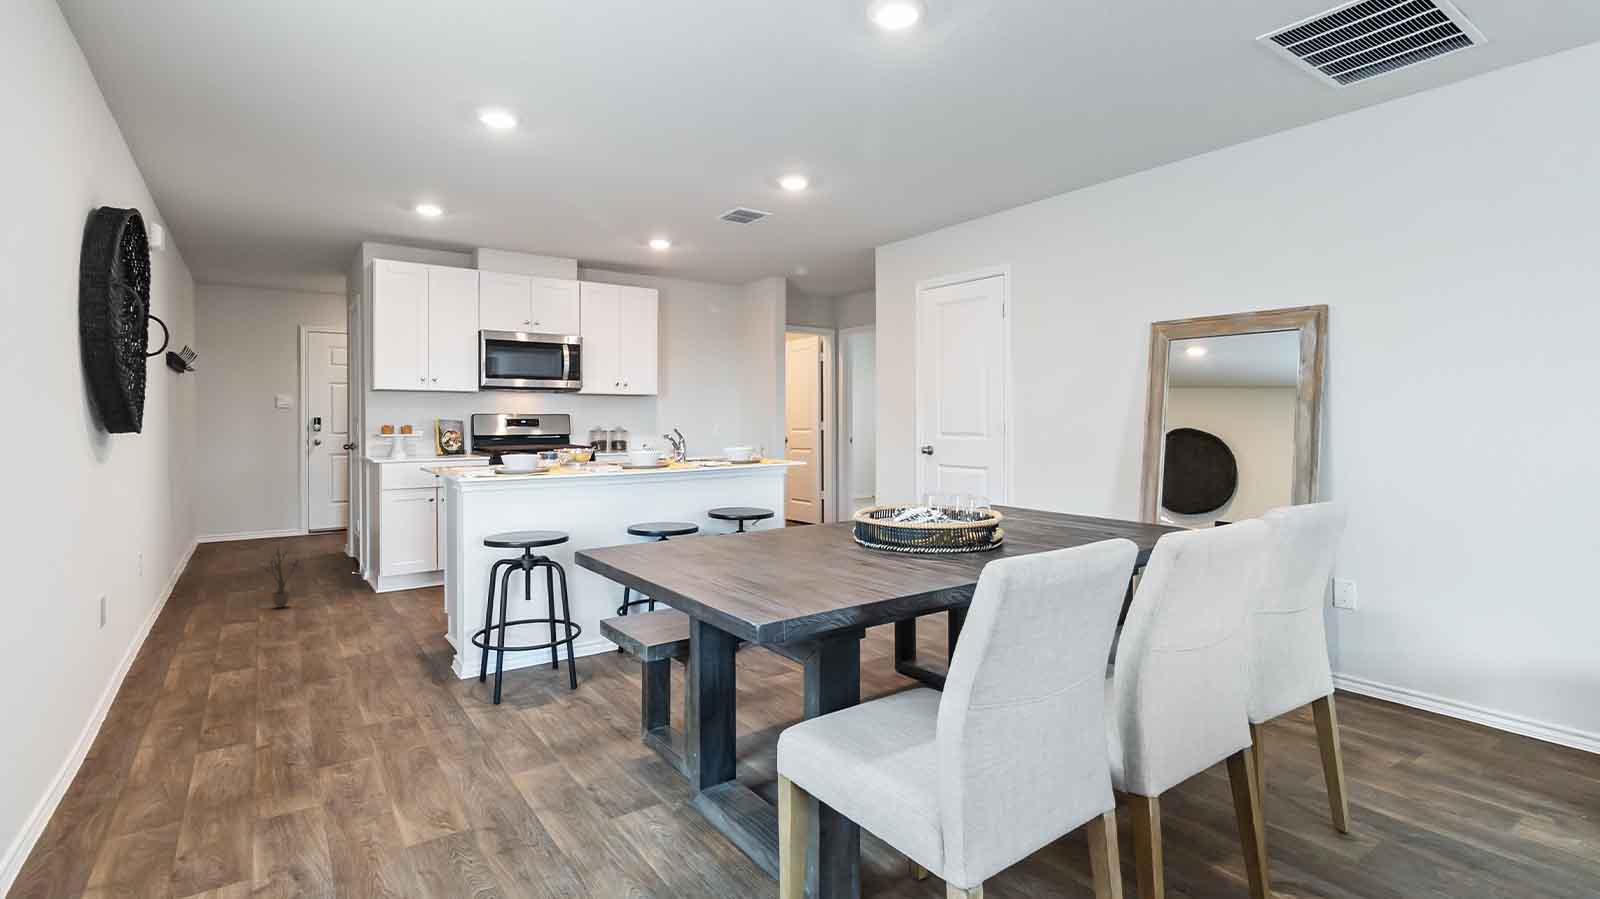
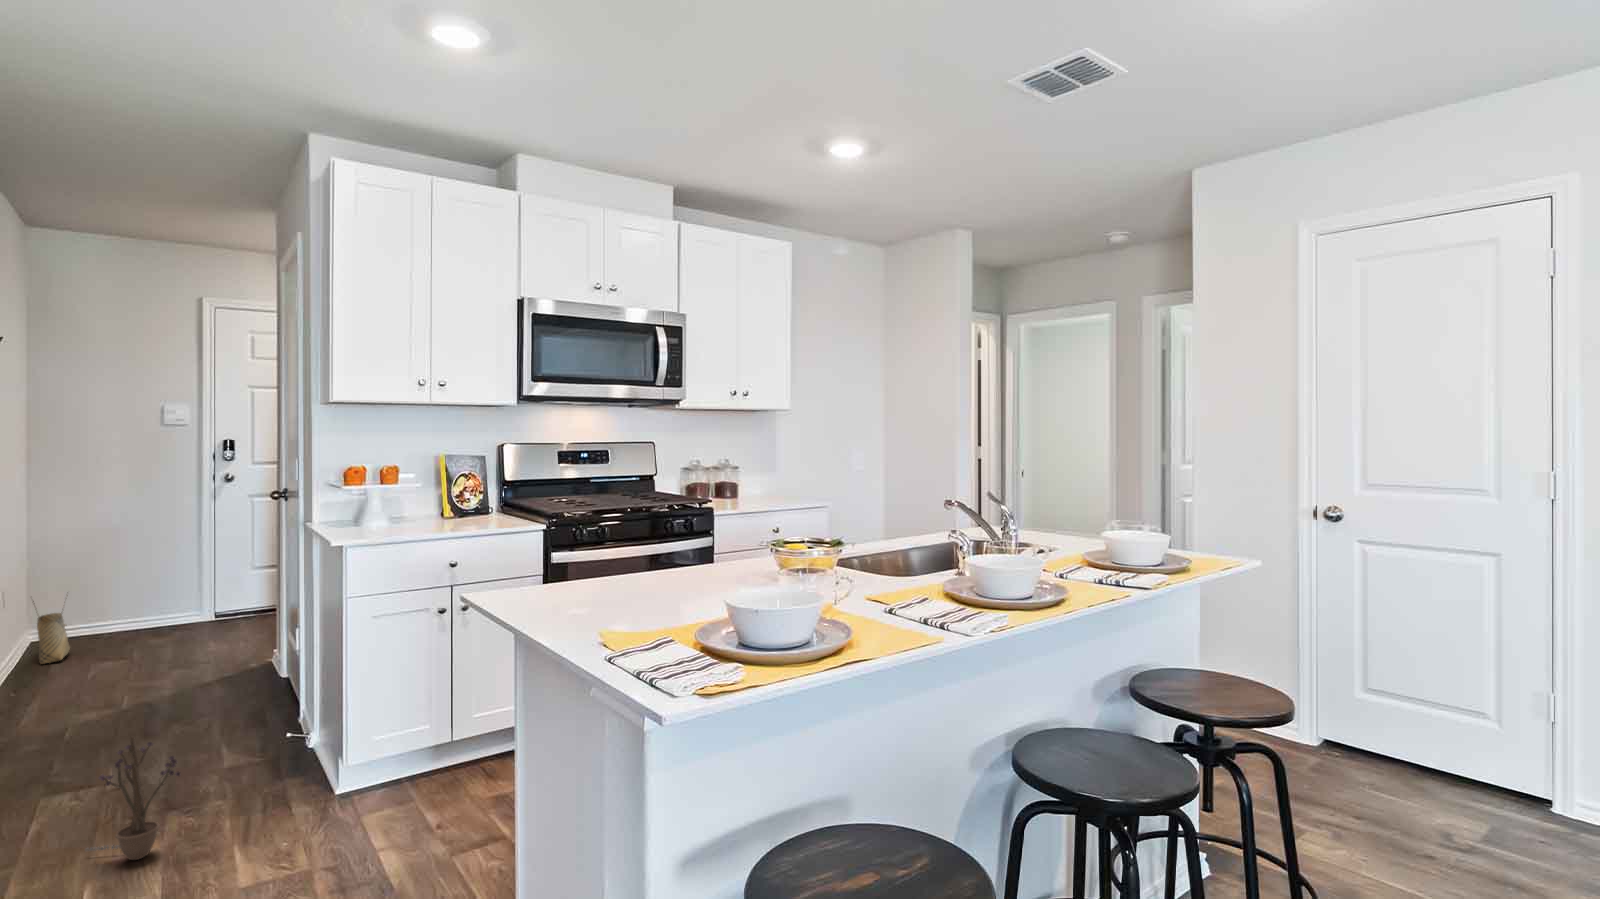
woven basket: none [202,508,224,551] -> present [33,595,70,664]

